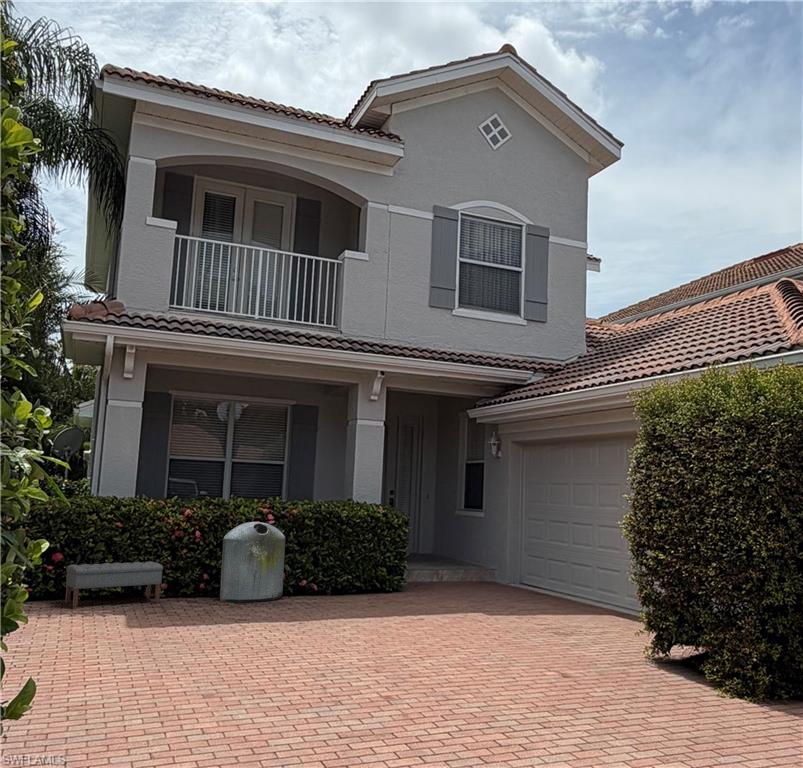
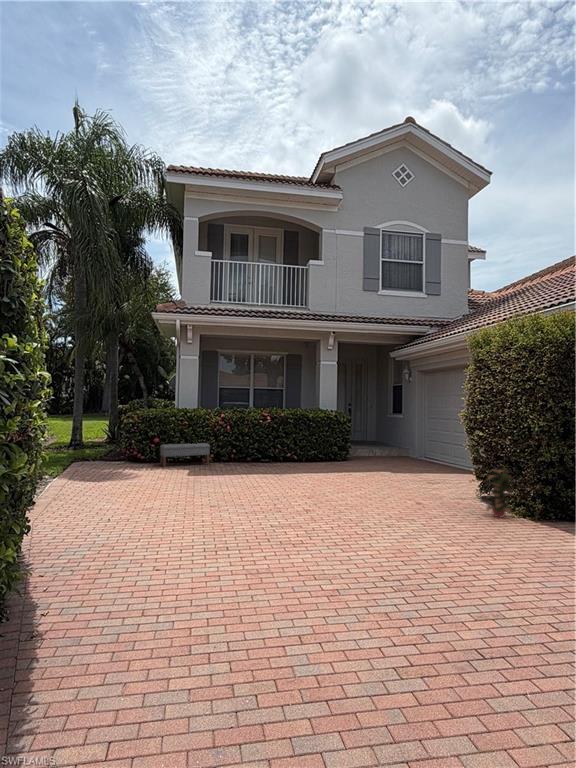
trash can: present [220,522,285,603] -> none [242,421,277,465]
decorative plant: none [674,617,733,699] -> present [485,469,514,517]

